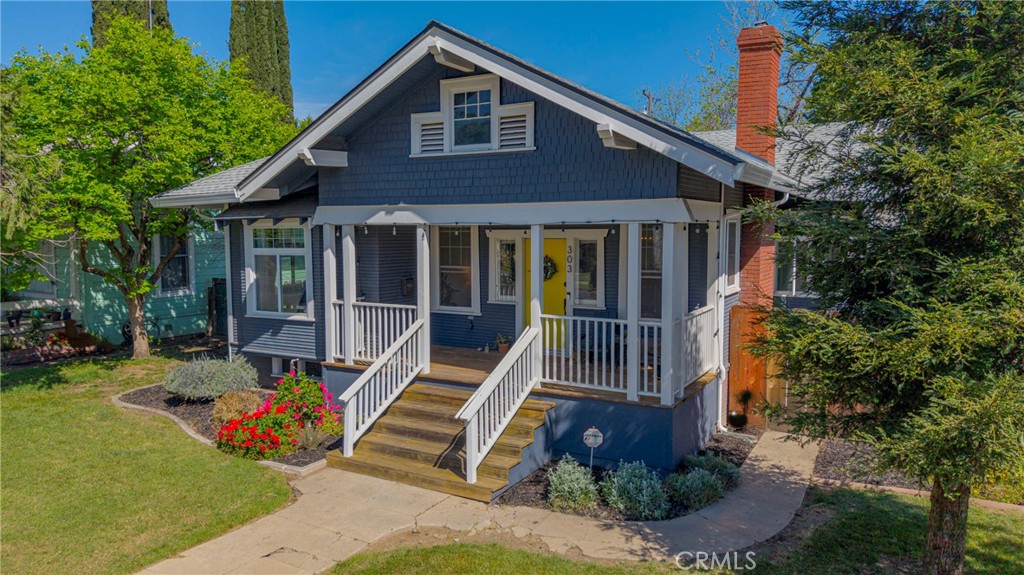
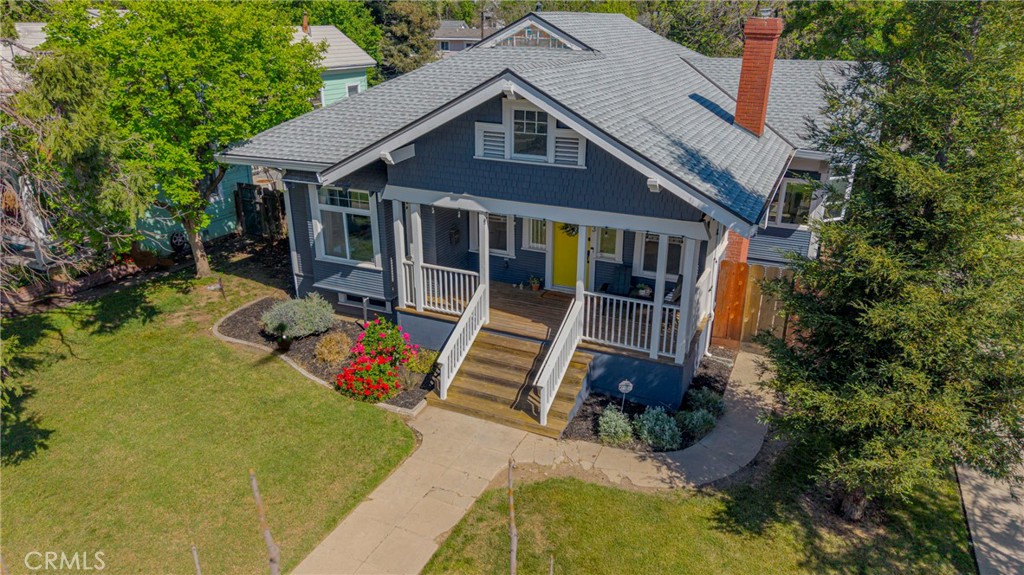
potted tree: present [728,389,754,429] -> present [272,321,292,349]

